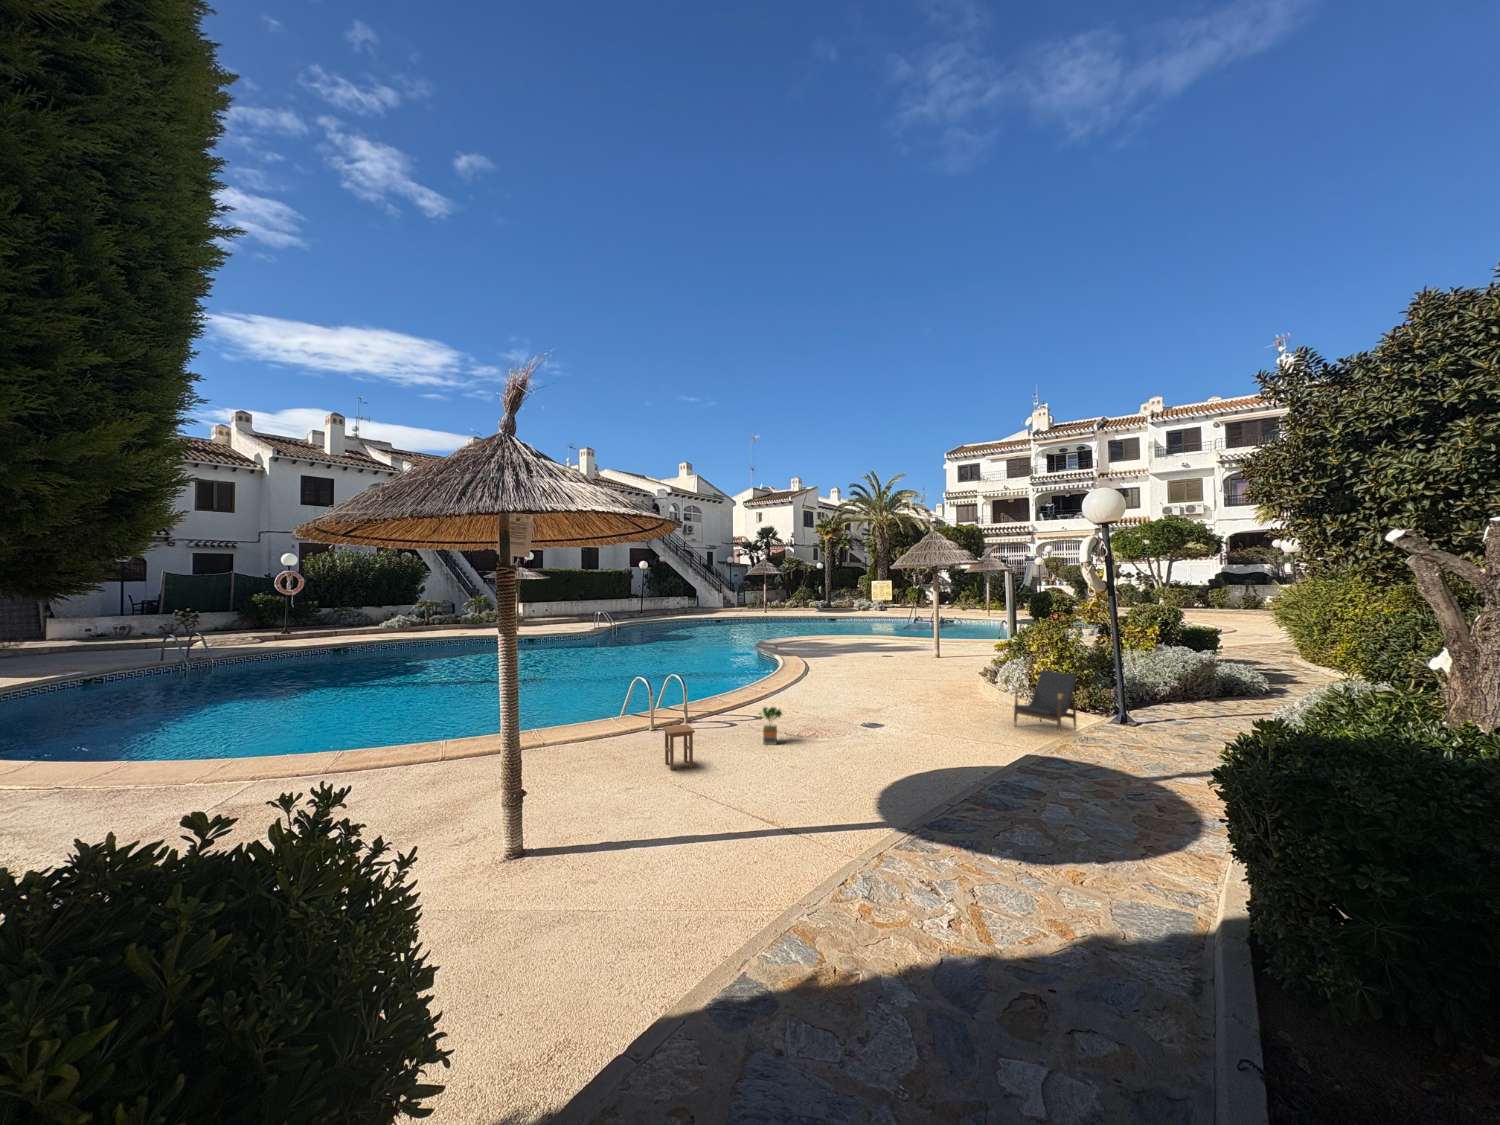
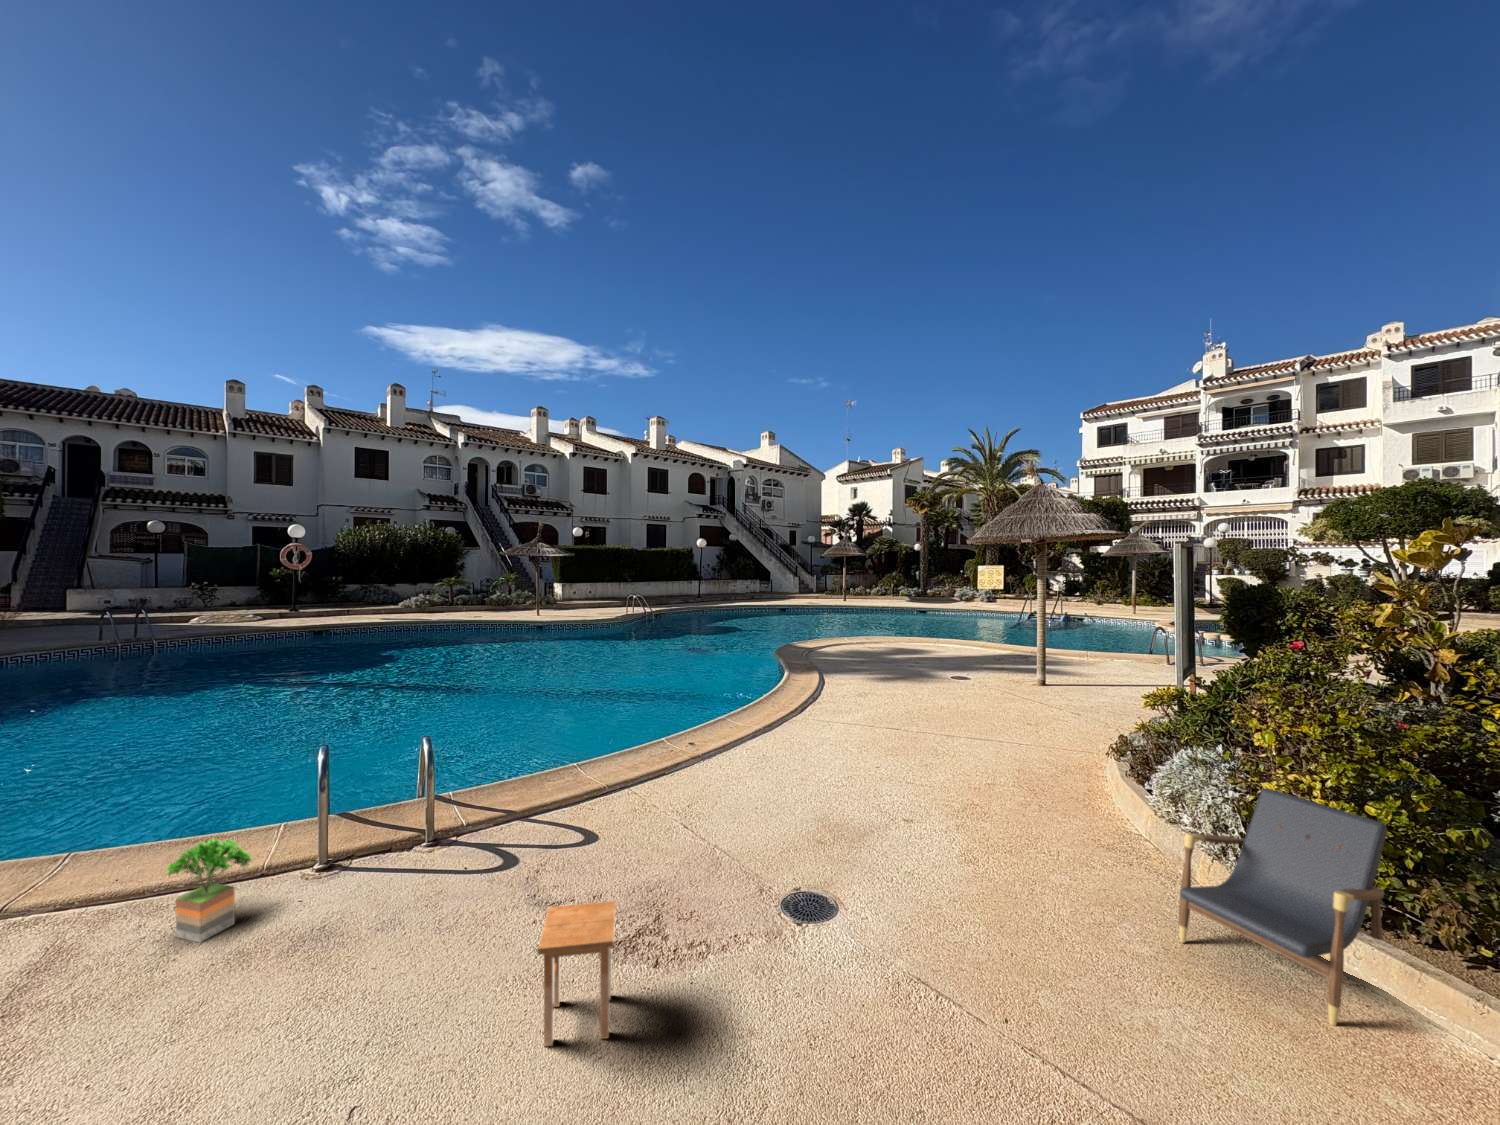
potted tree: present [759,707,782,745] -> present [166,839,251,943]
stool: present [663,725,695,770] -> present [538,901,616,1046]

